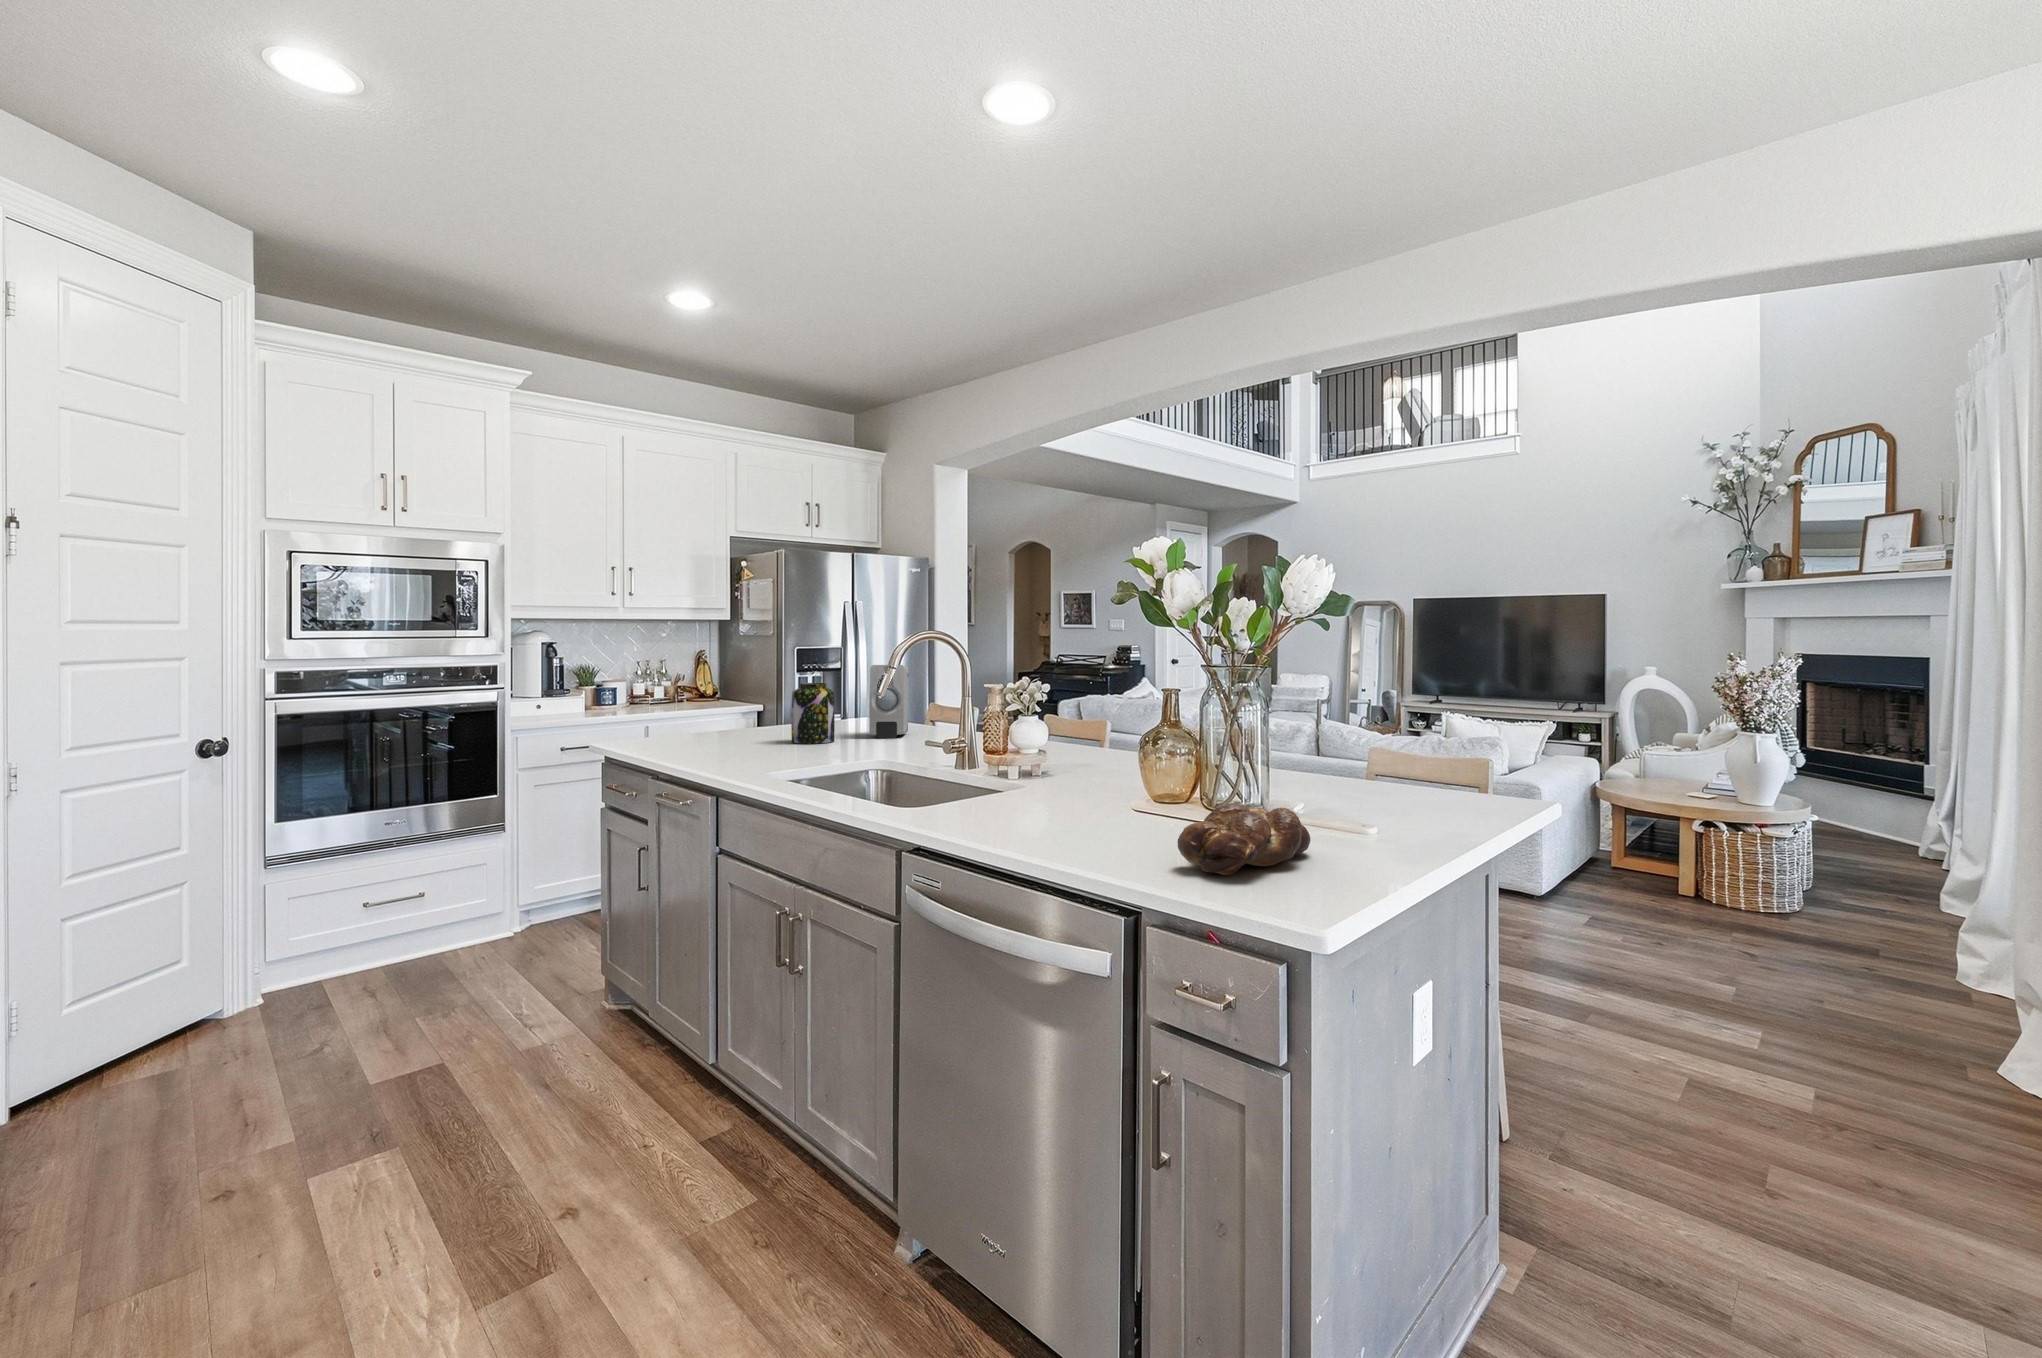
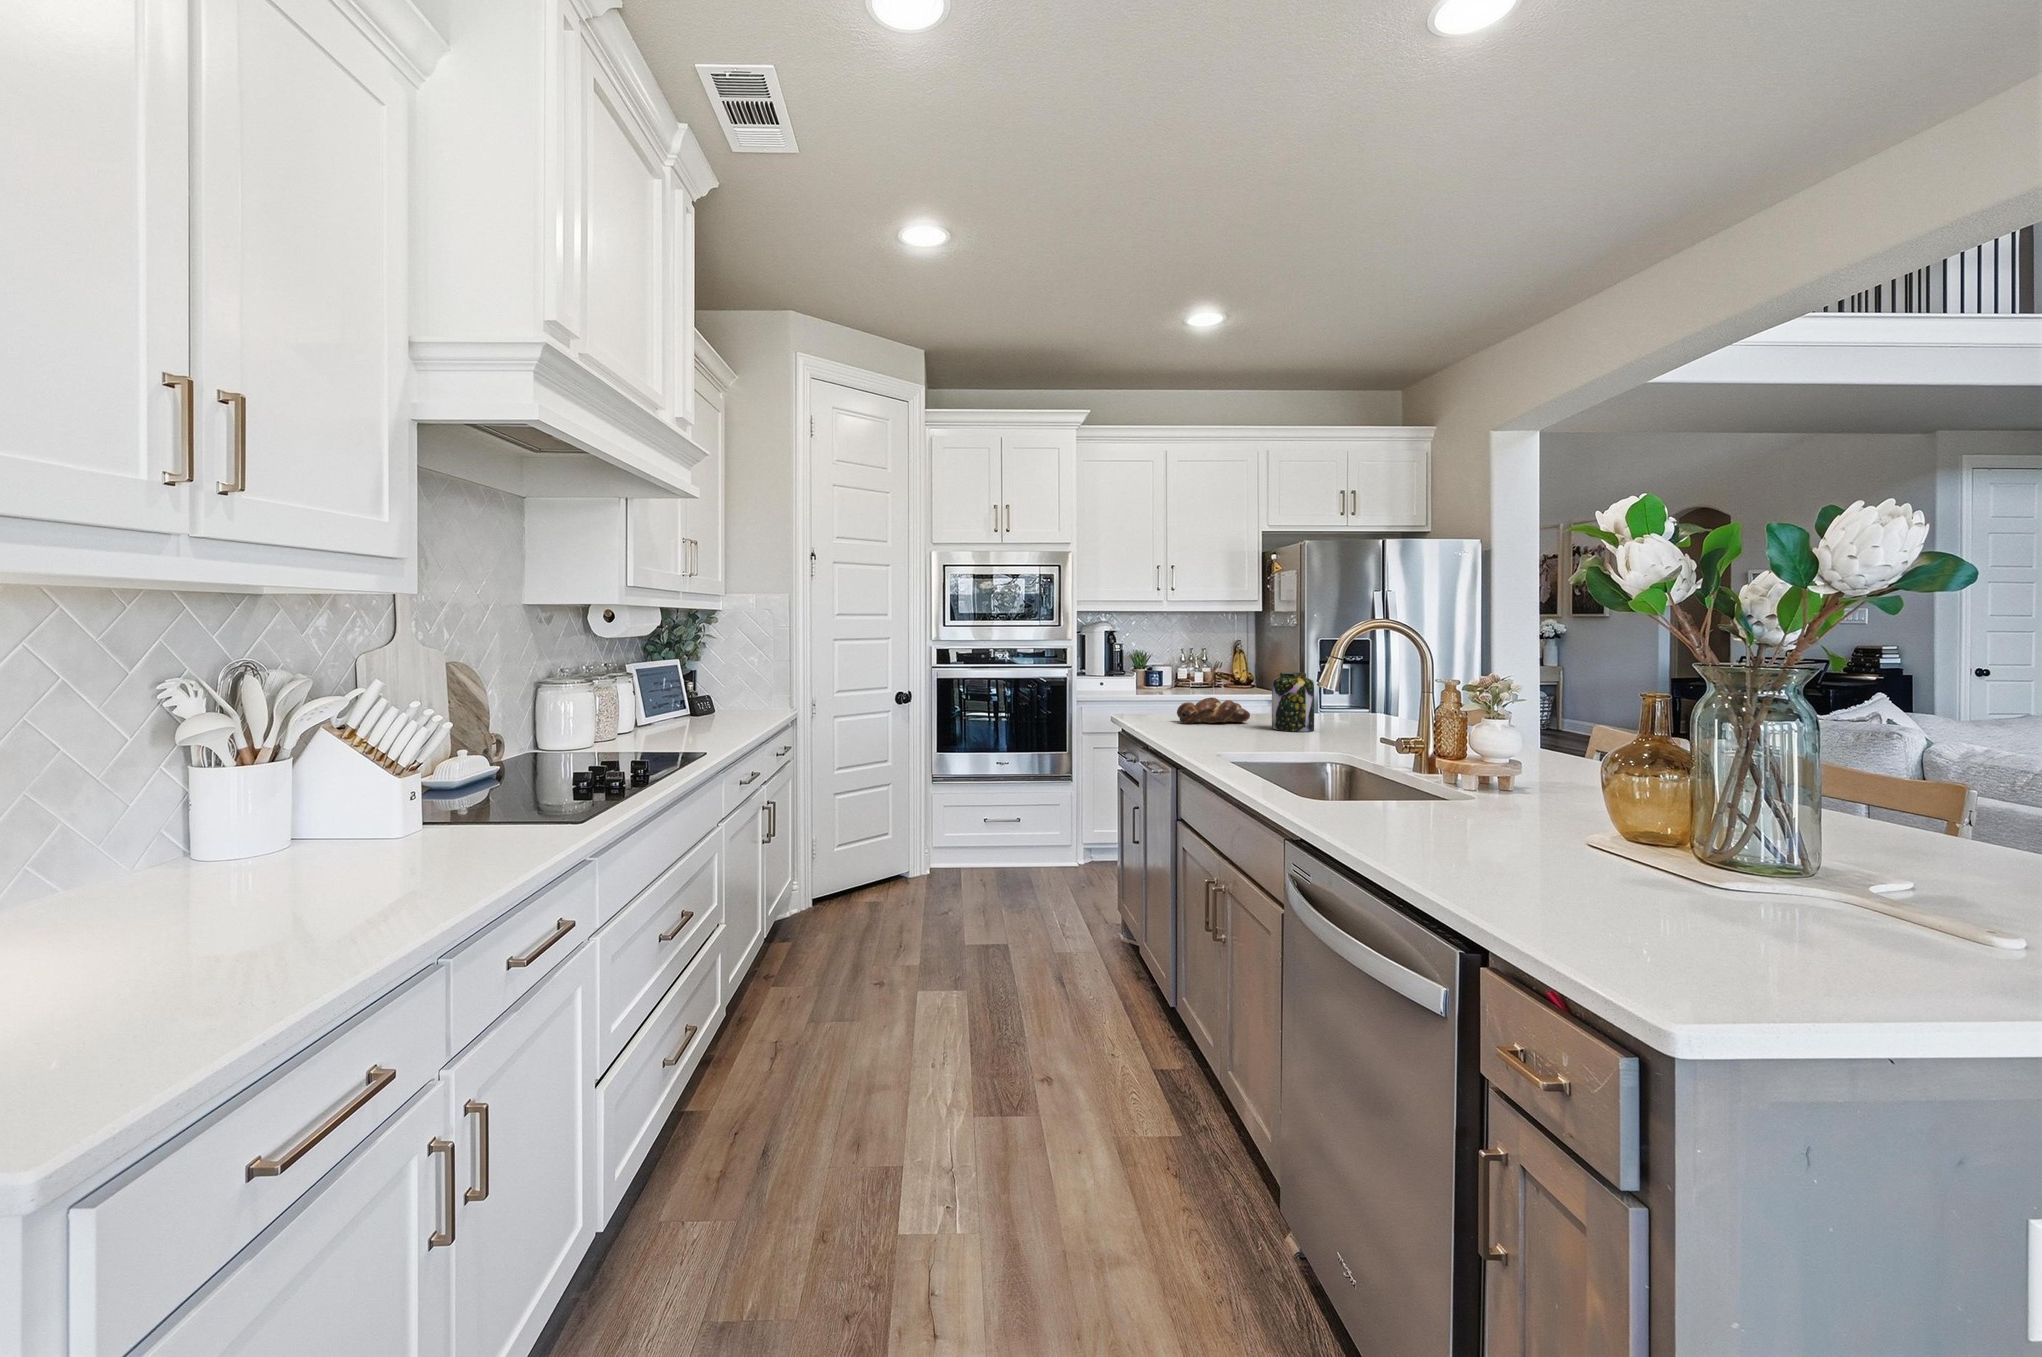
soap dispenser: present [869,665,908,739] -> none [1353,657,1403,733]
bread loaf: present [1178,803,1310,875] -> present [1177,697,1250,723]

